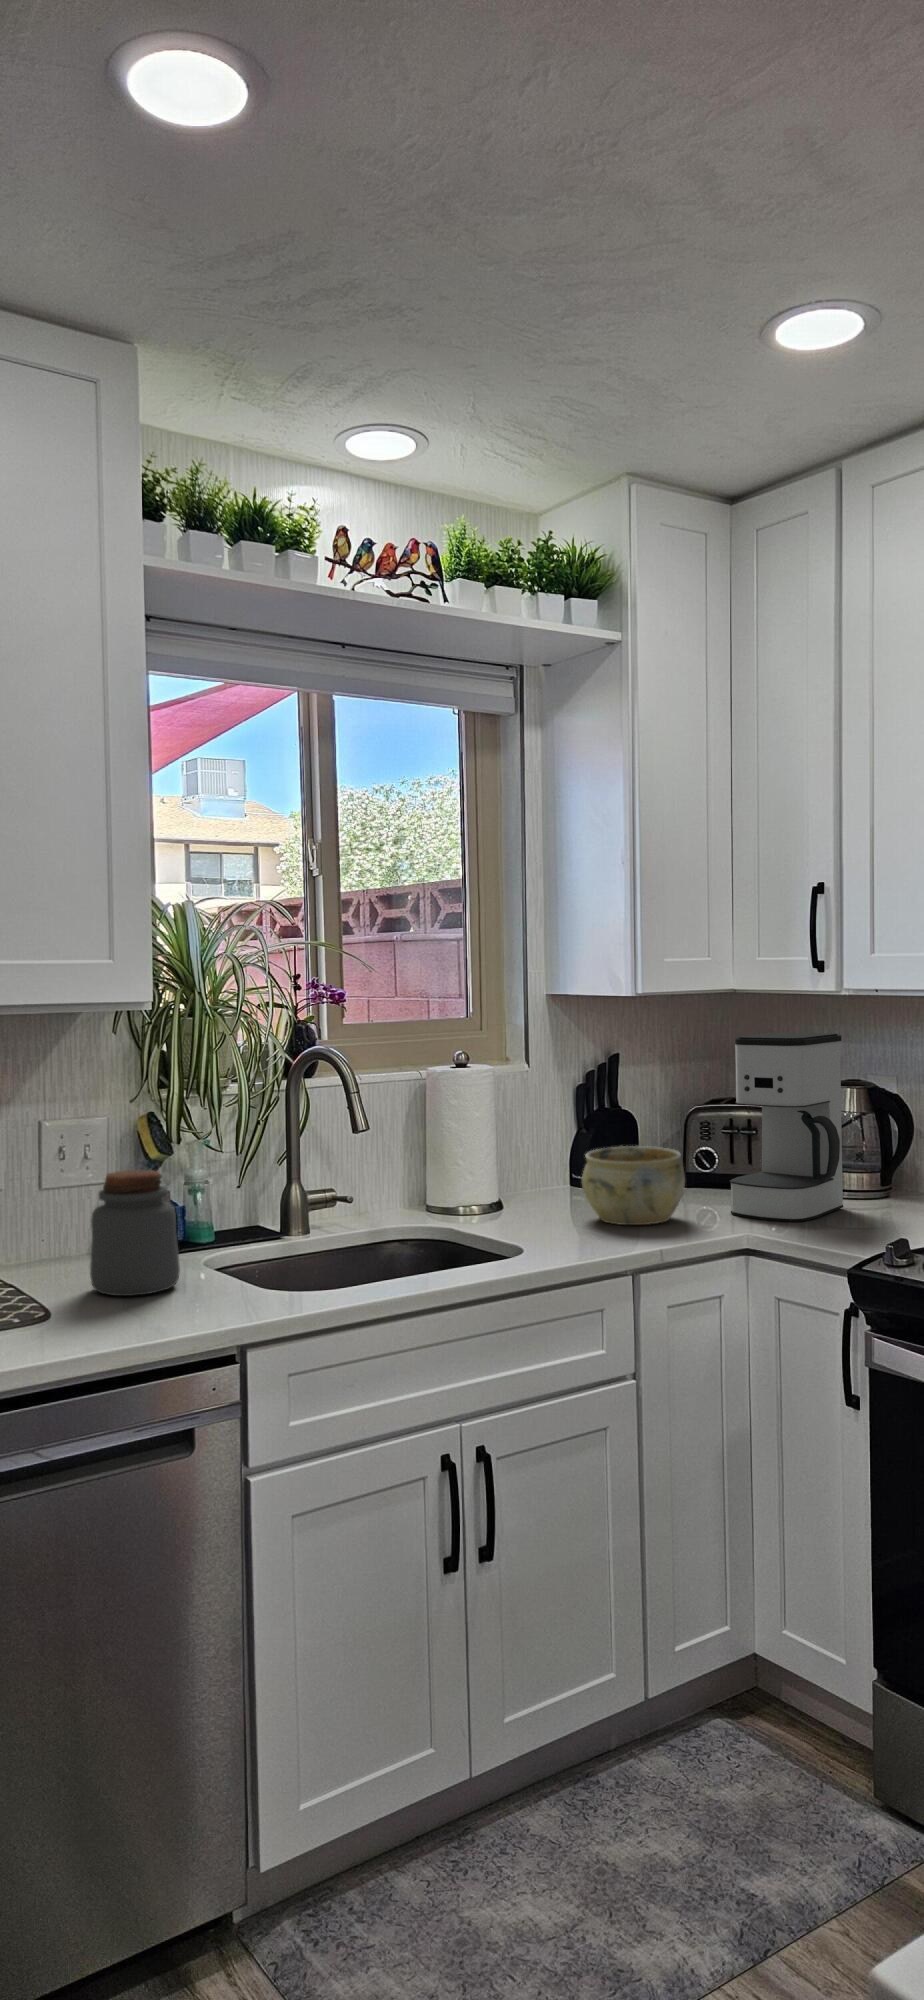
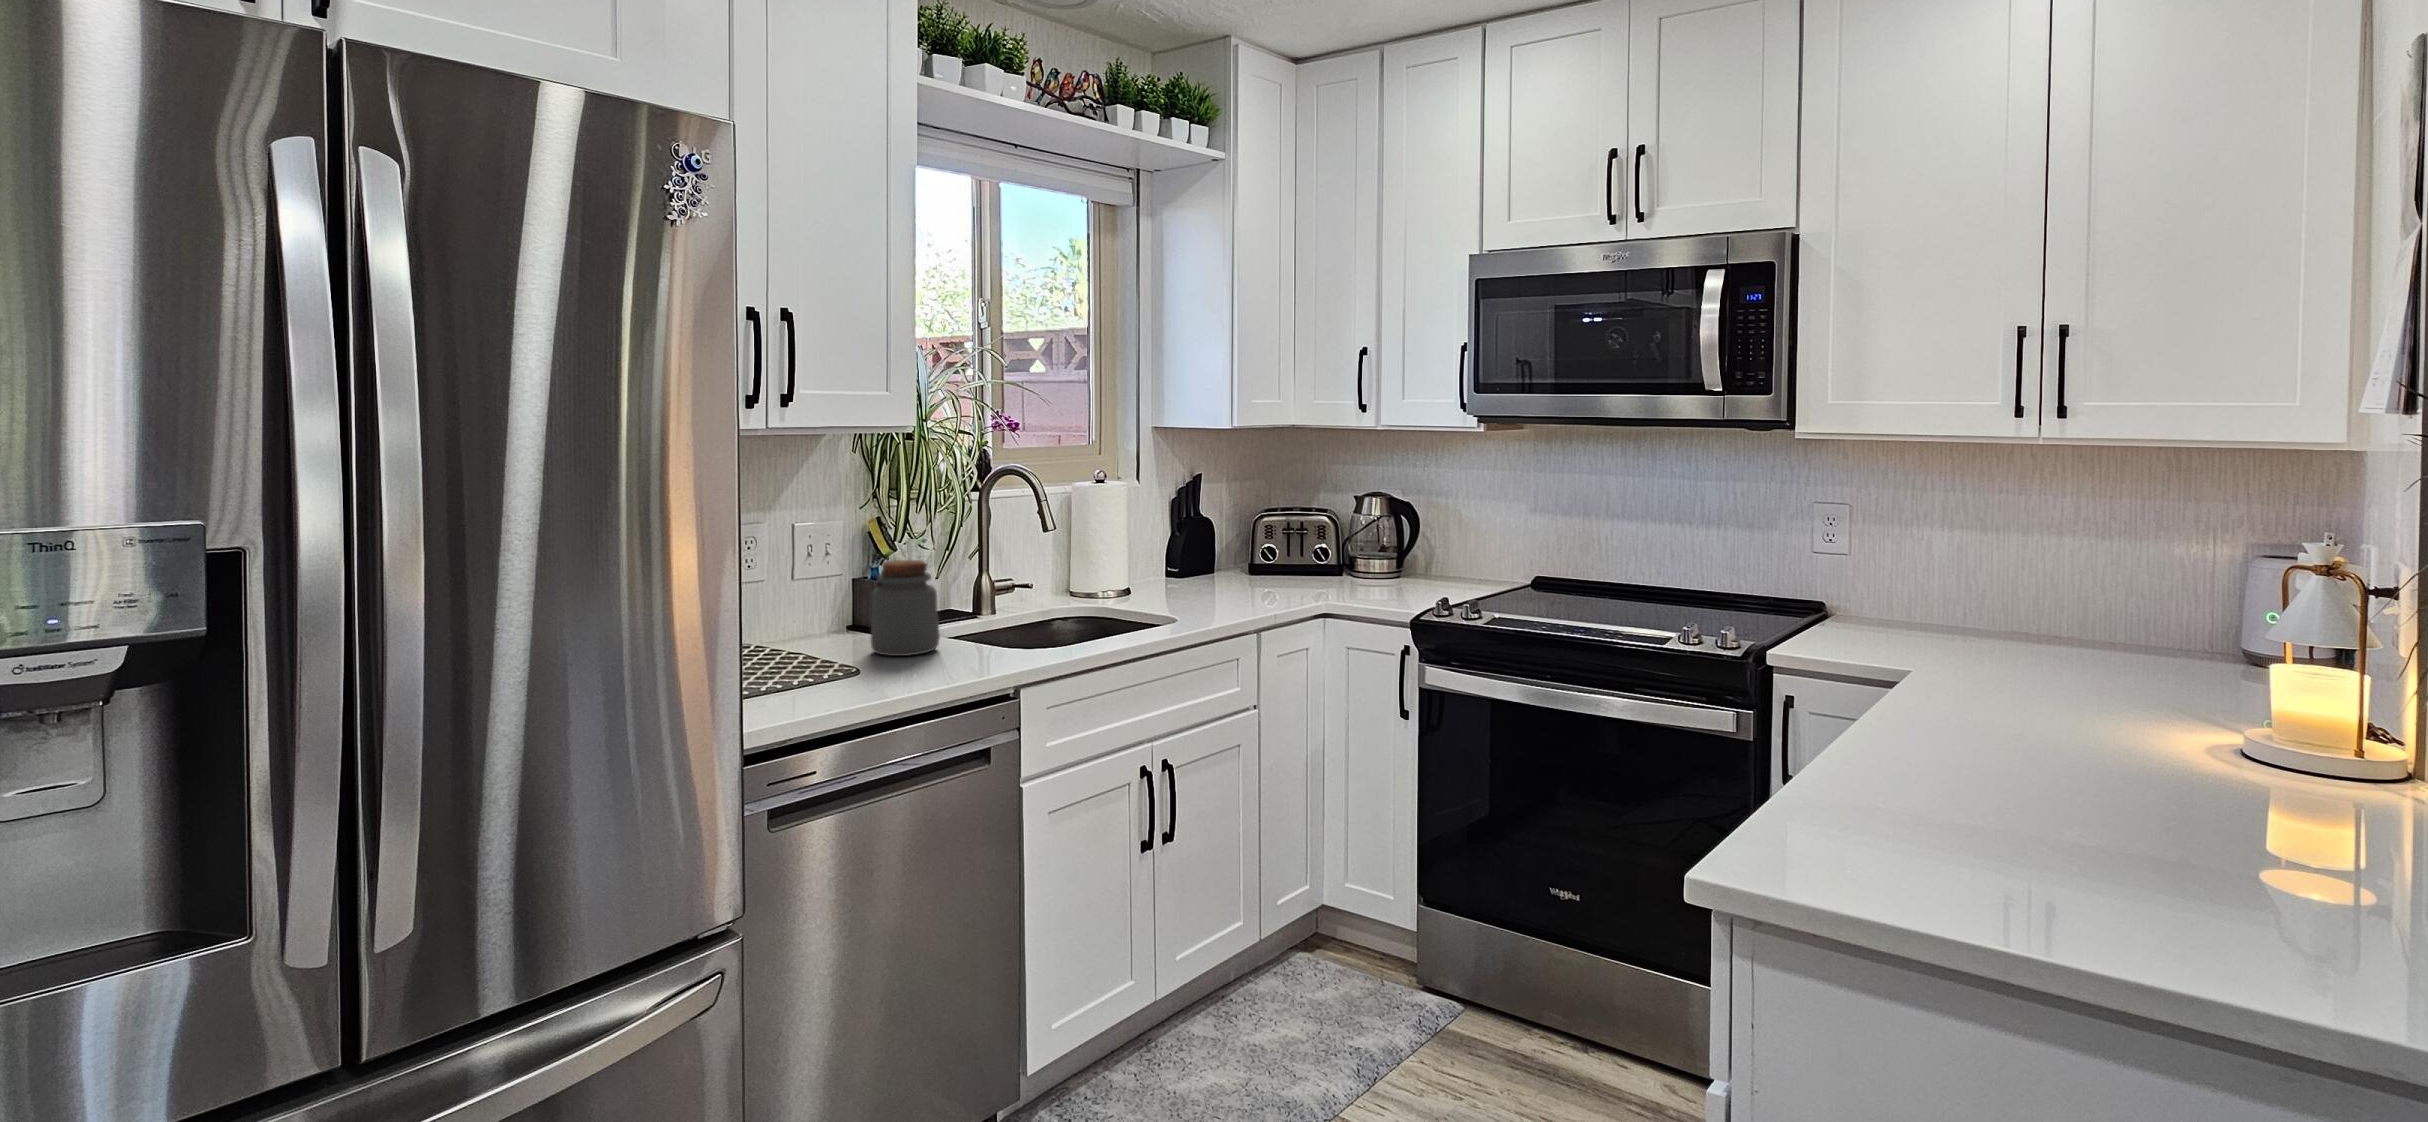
coffee maker: present [730,1033,843,1222] -> none [1301,456,1380,593]
ceramic bowl: present [582,1146,685,1225] -> none [1197,541,1273,599]

